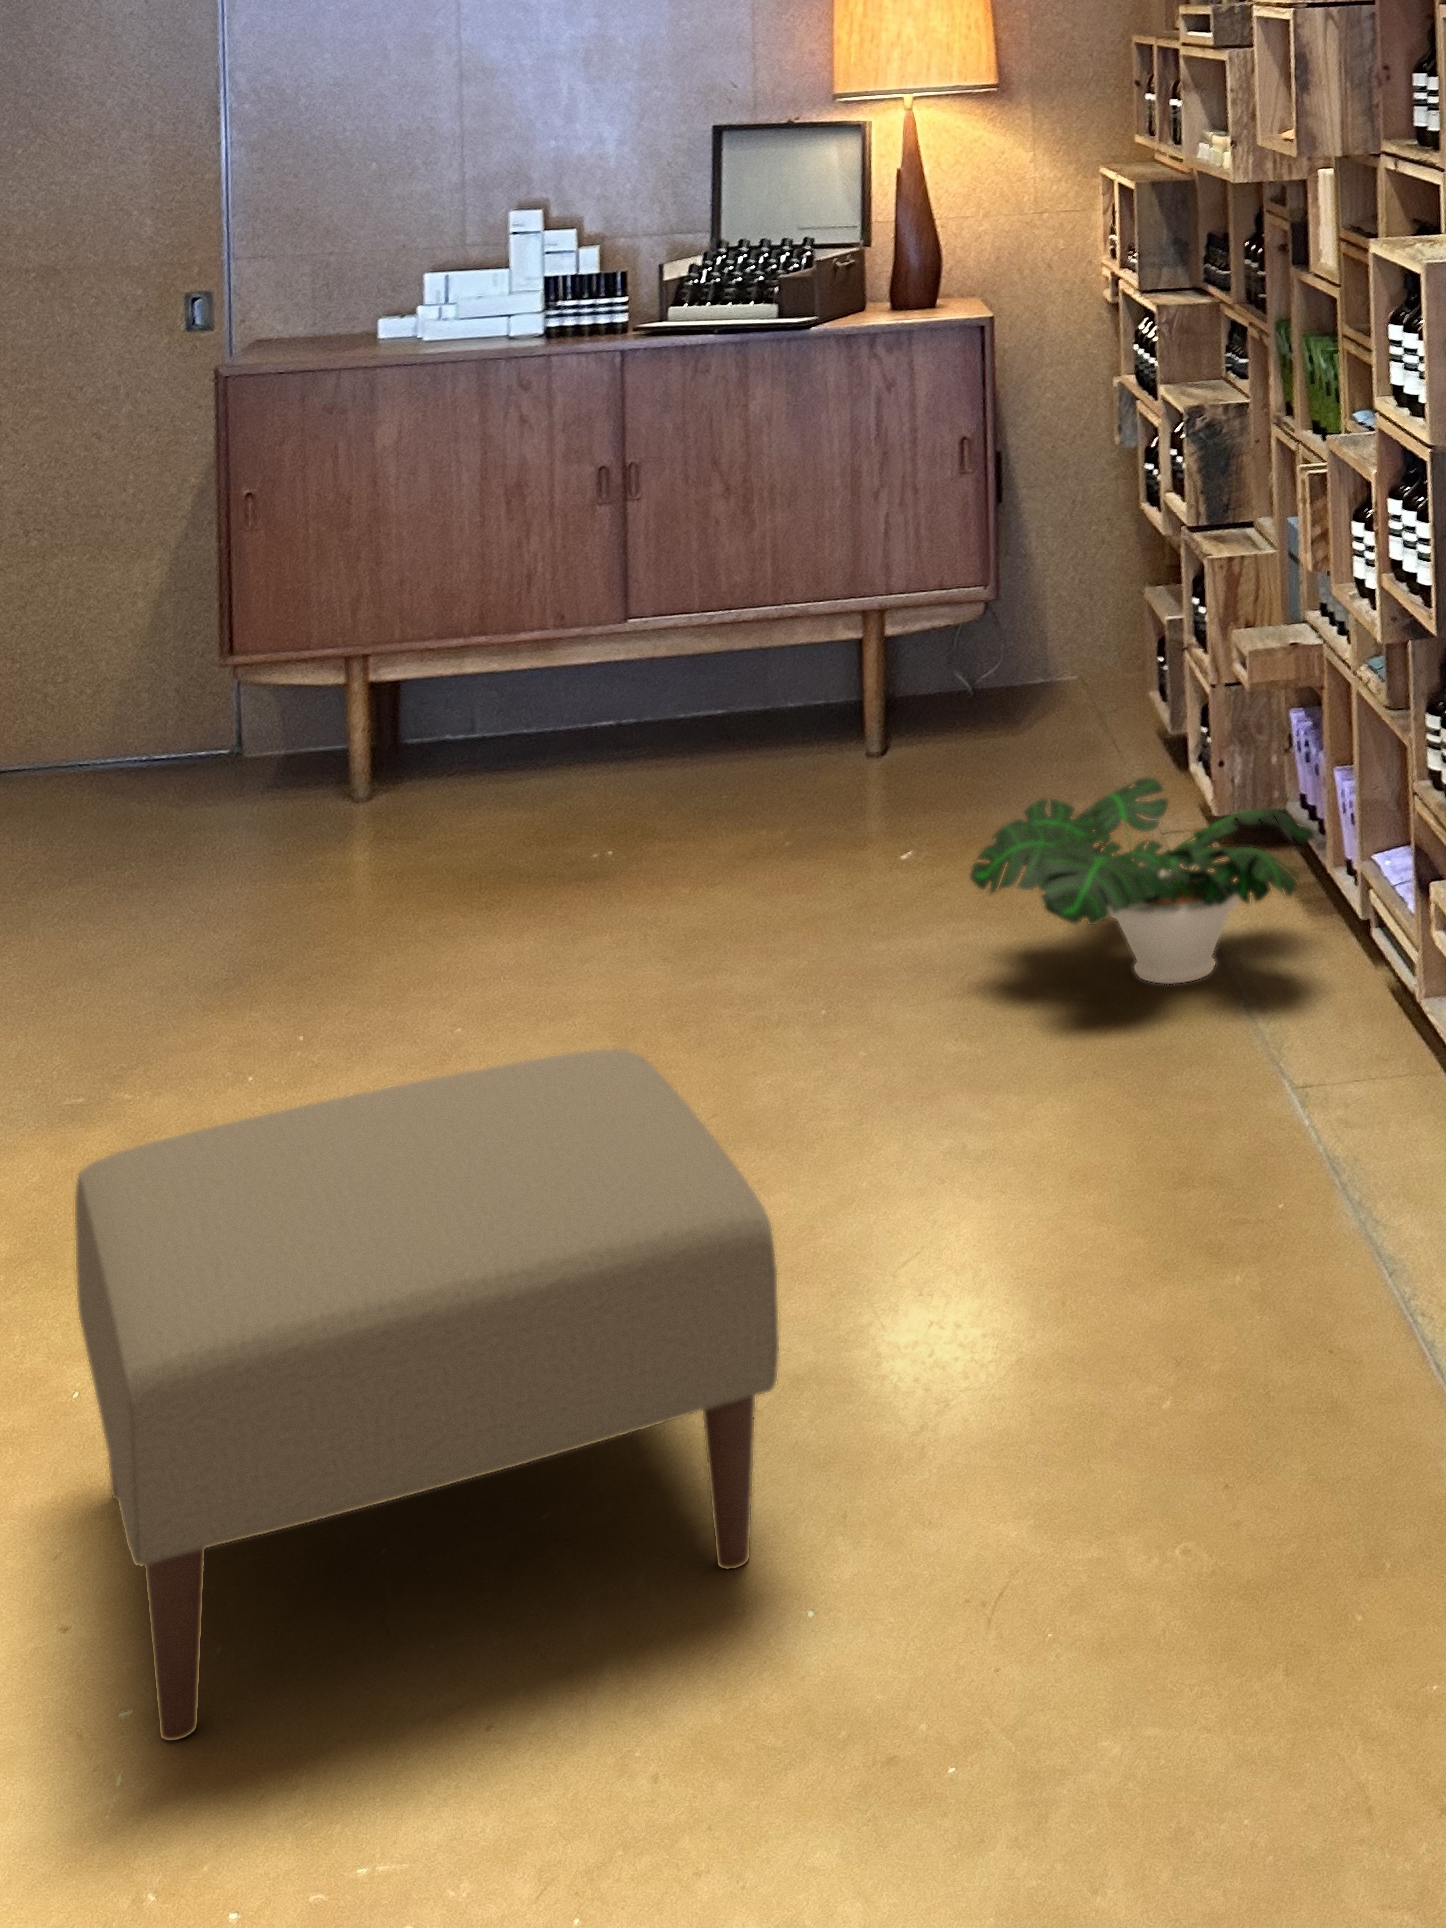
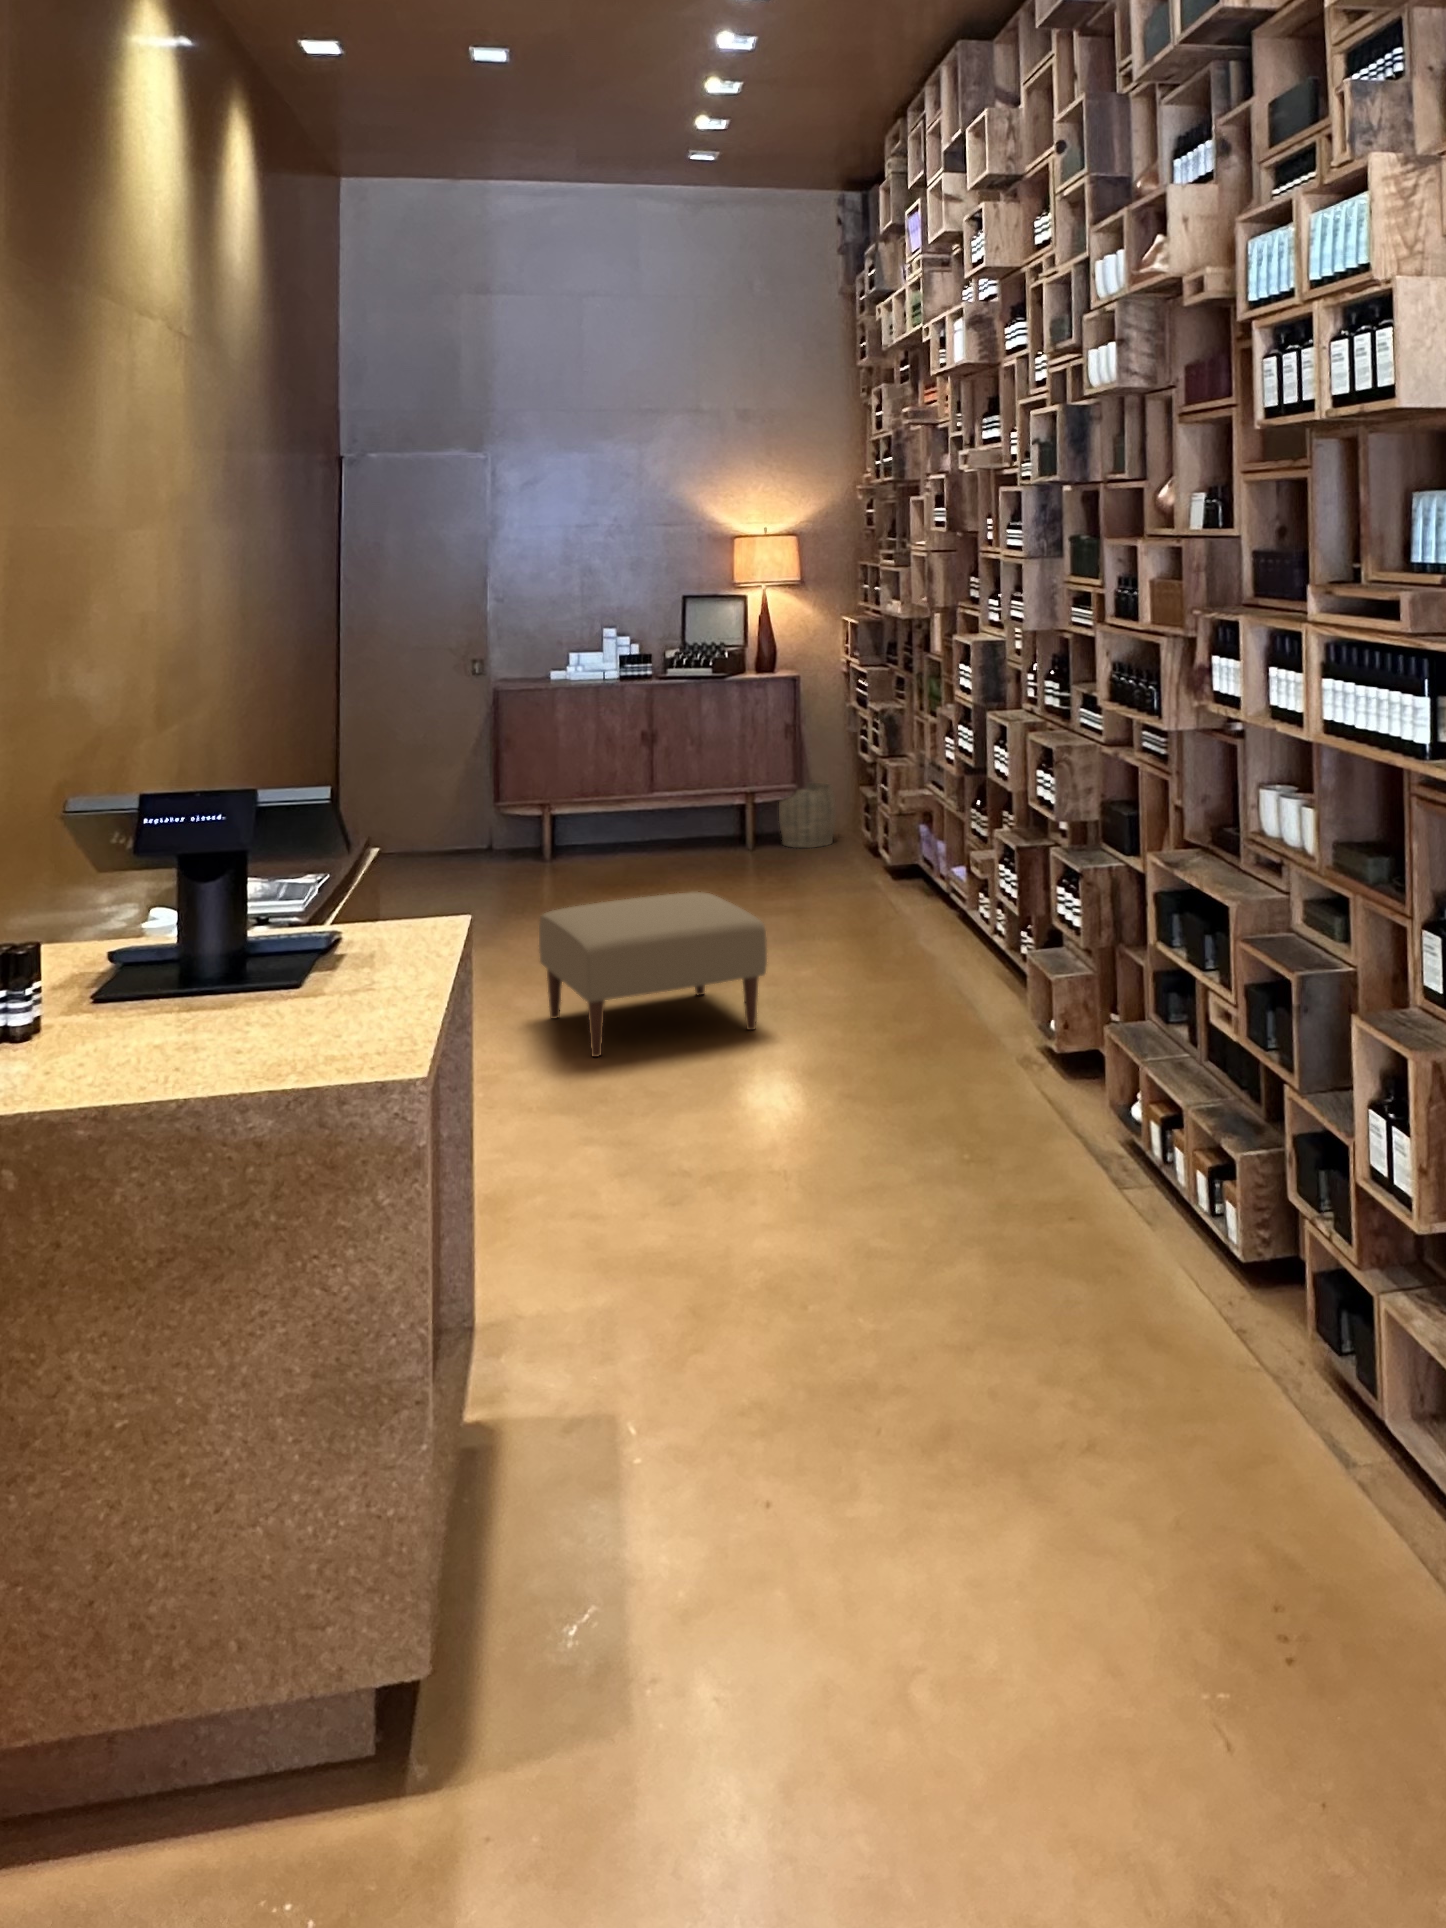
woven basket: none [951,568,1088,734] -> present [779,783,836,848]
potted plant: present [970,778,1314,984] -> none [802,844,930,914]

